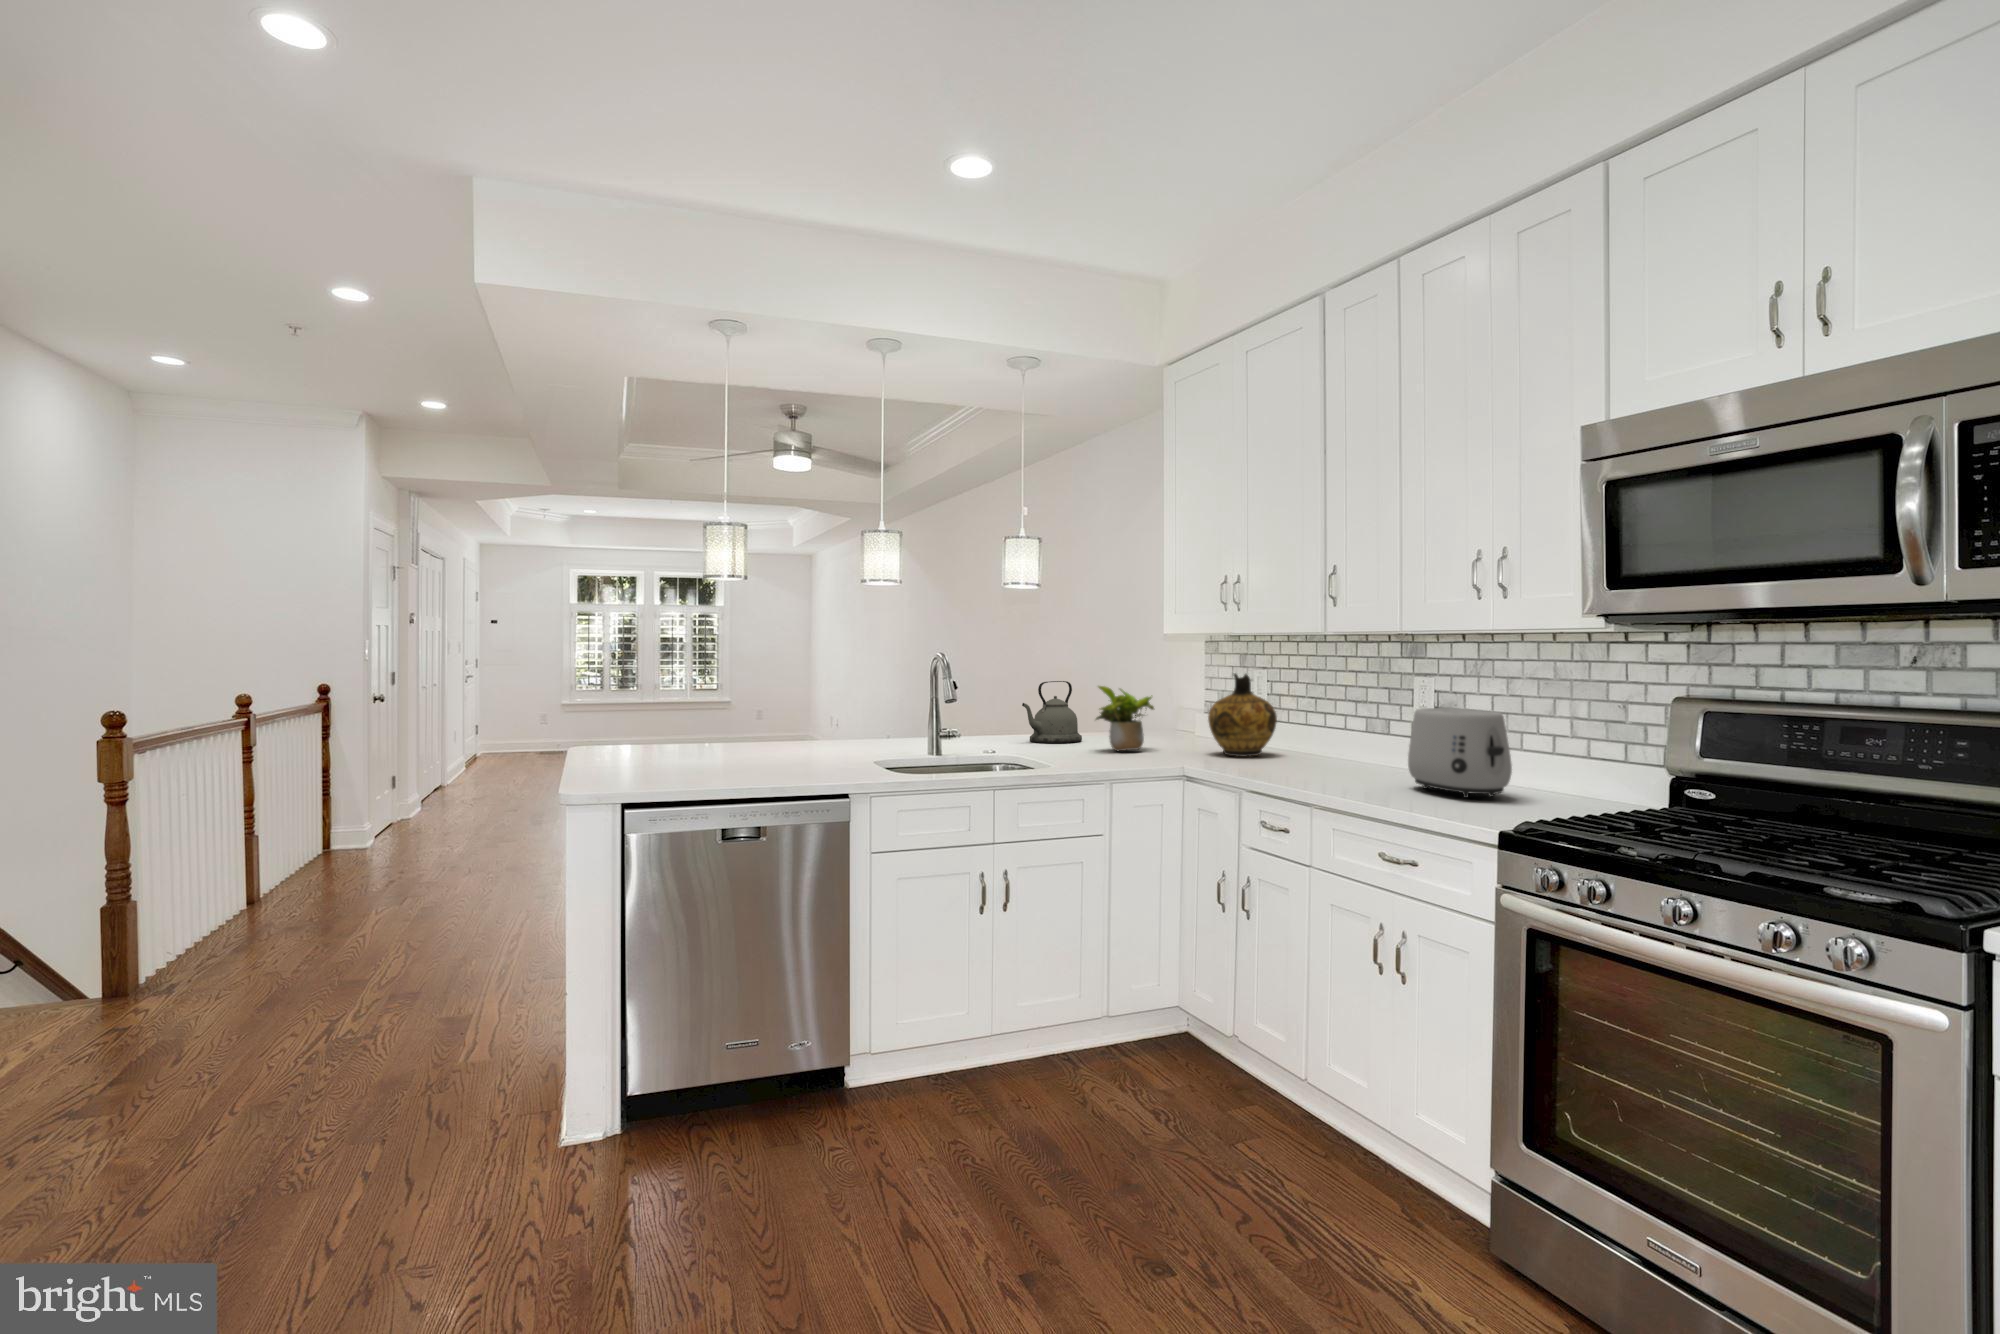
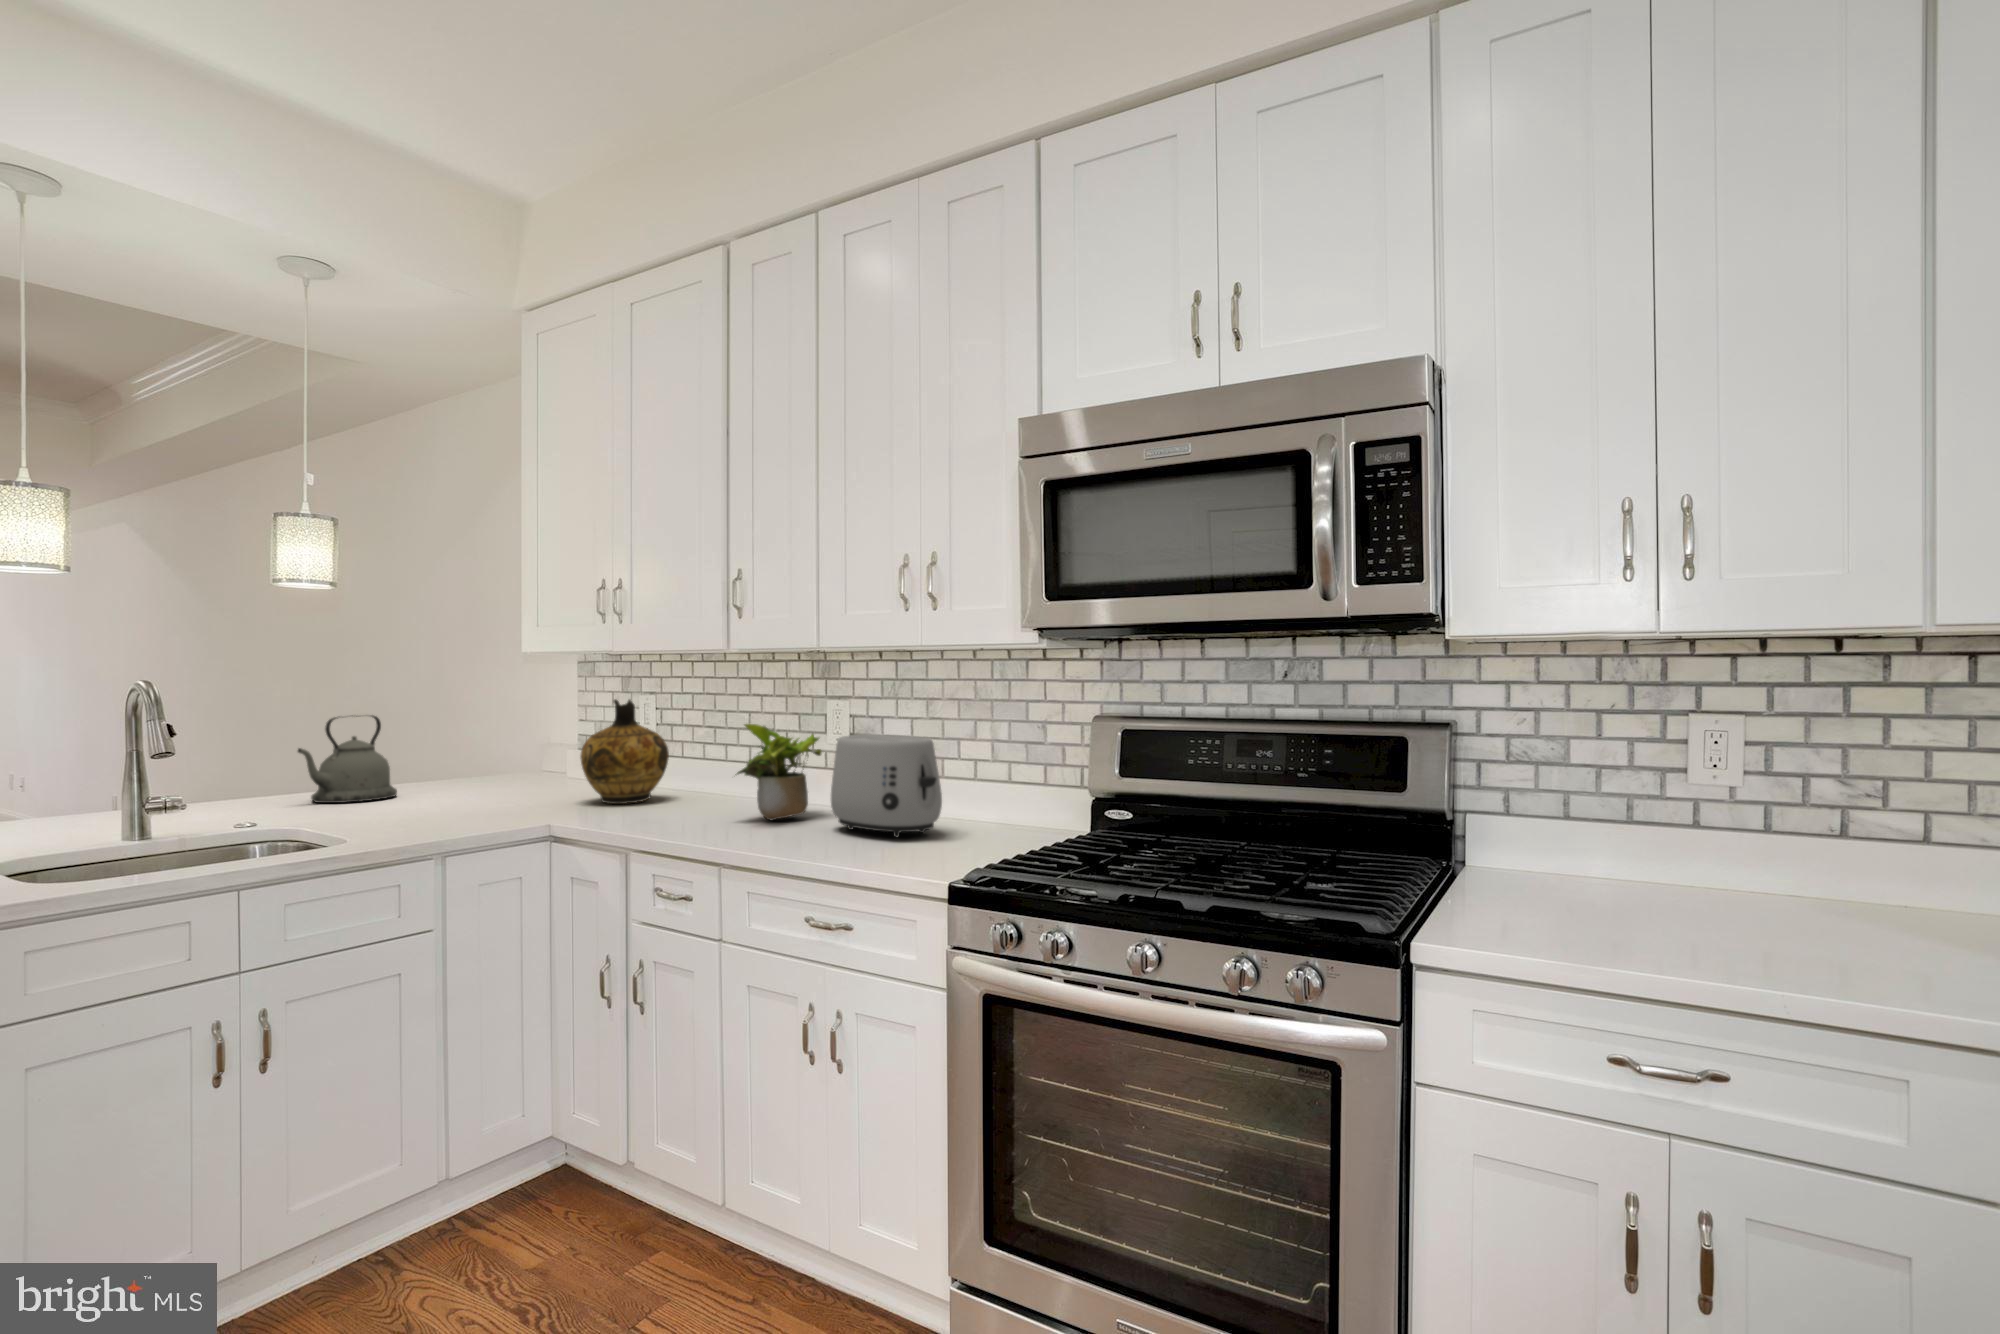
potted plant: present [1096,686,1154,752] -> present [735,724,821,820]

